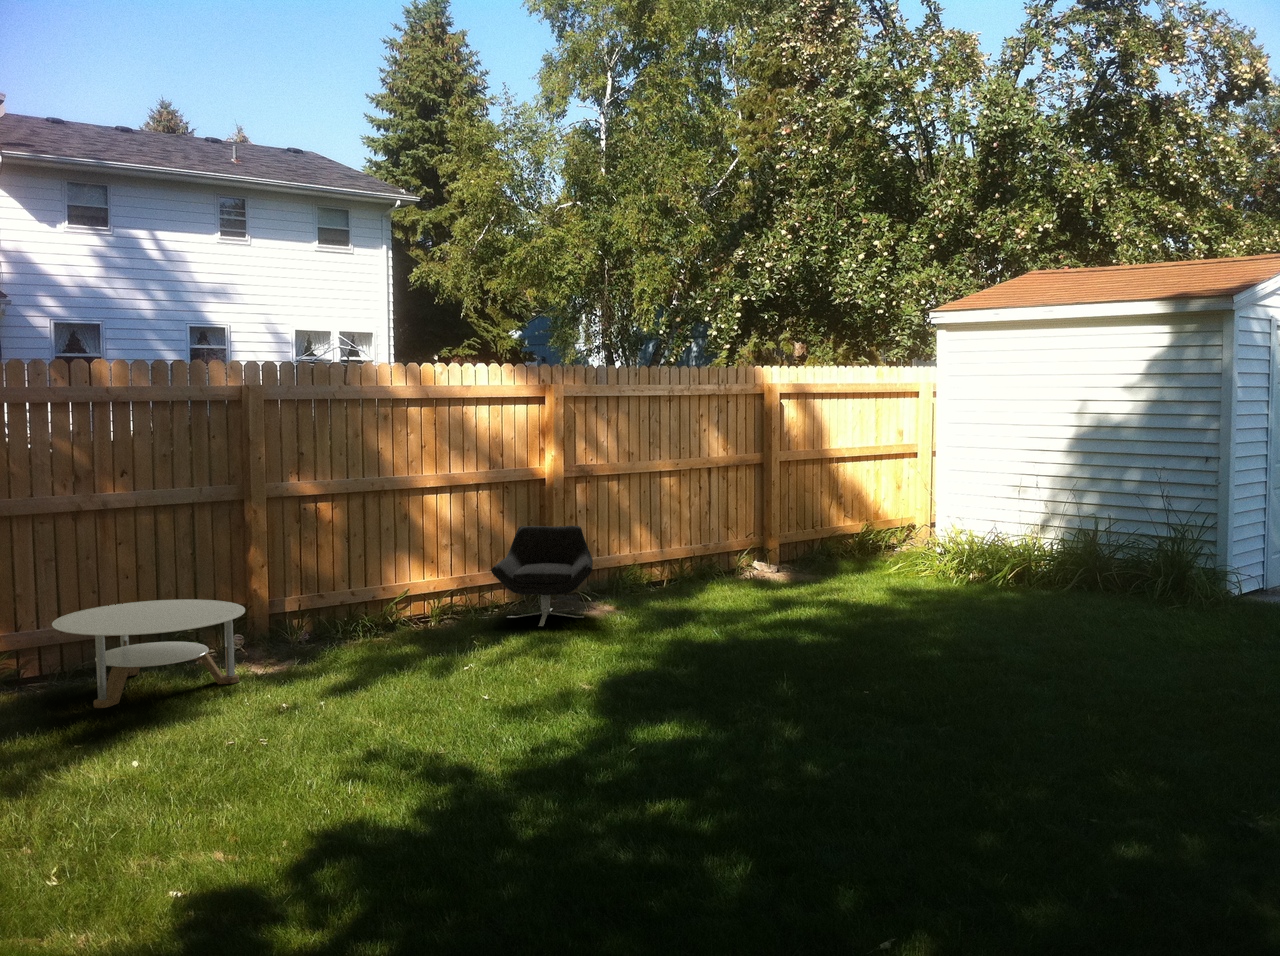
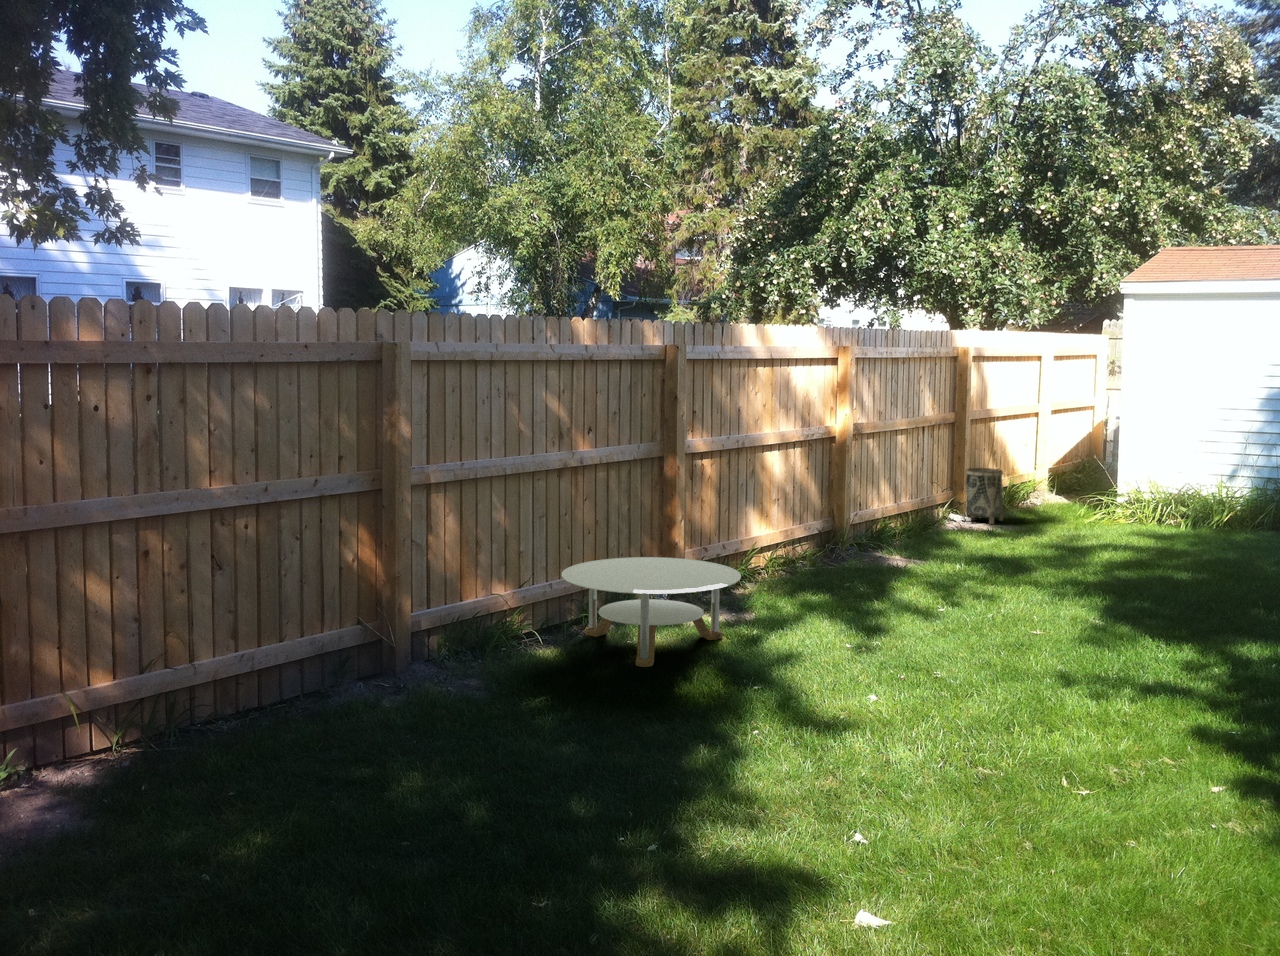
basket: none [767,513,815,574] -> present [961,468,1003,524]
lounge chair: present [491,526,593,626] -> none [811,481,920,577]

